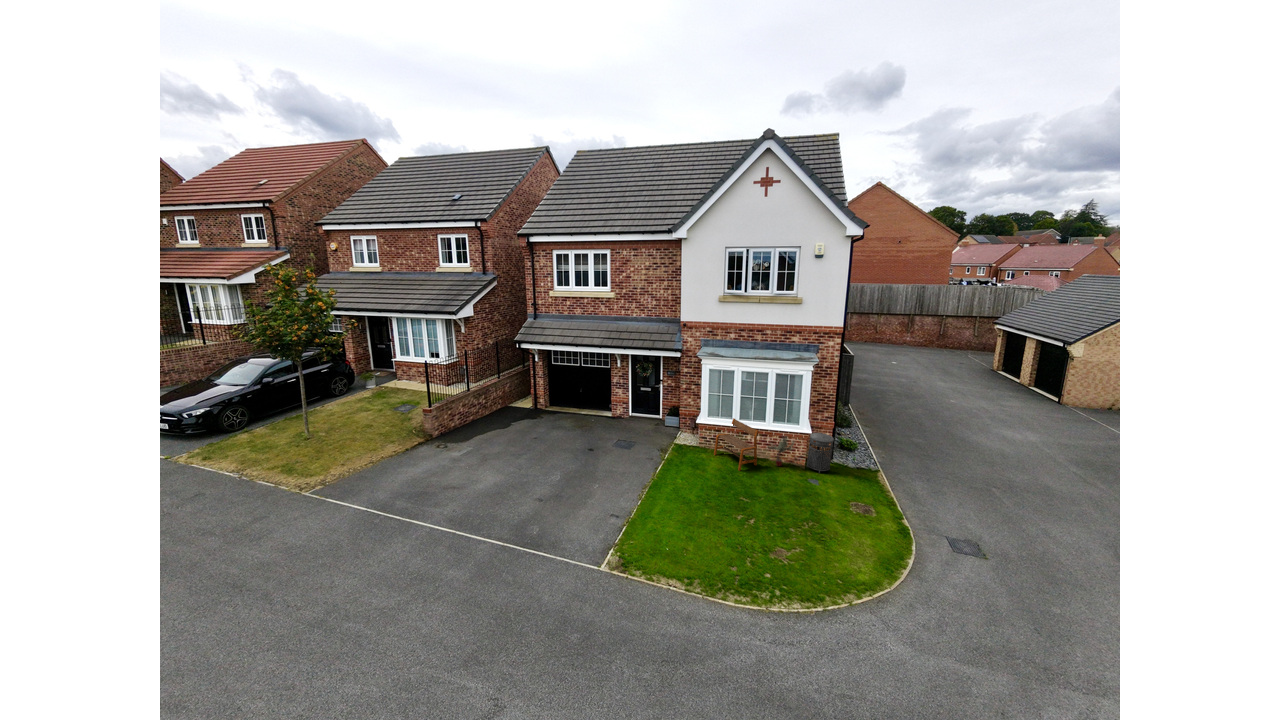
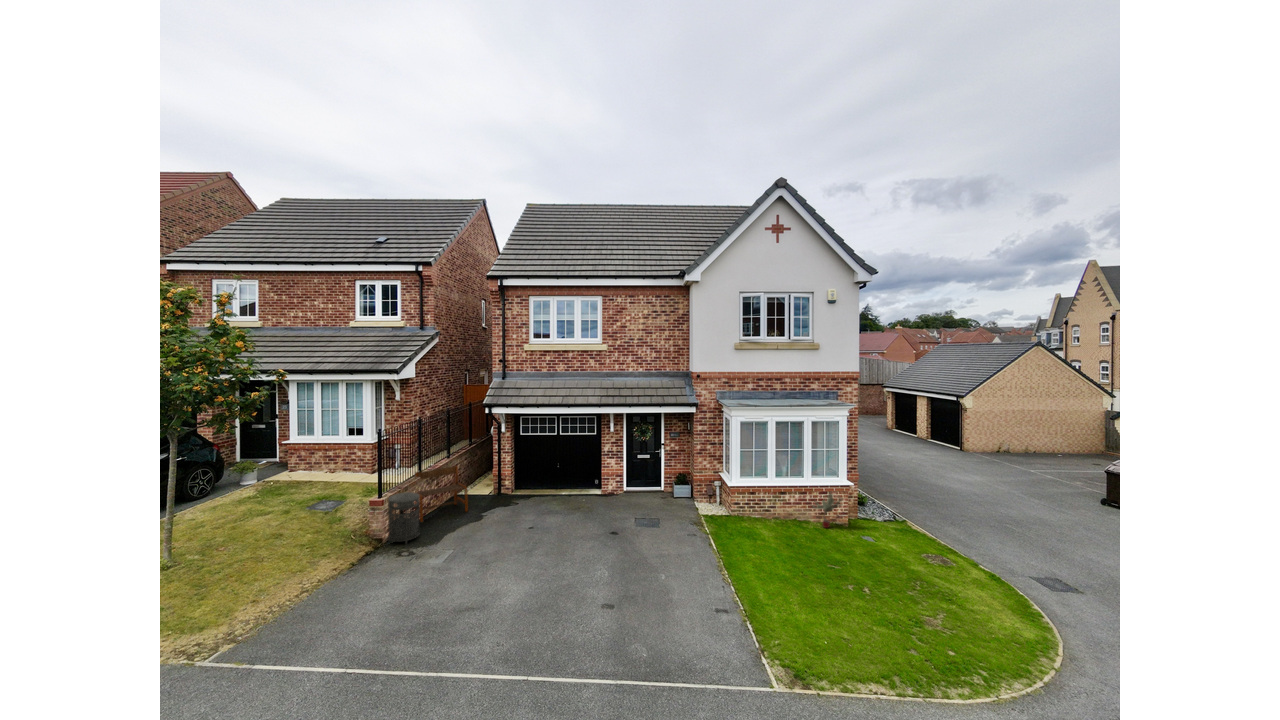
bench: present [714,418,759,471] -> present [415,466,468,522]
trash can: present [807,433,834,473] -> present [388,492,420,544]

